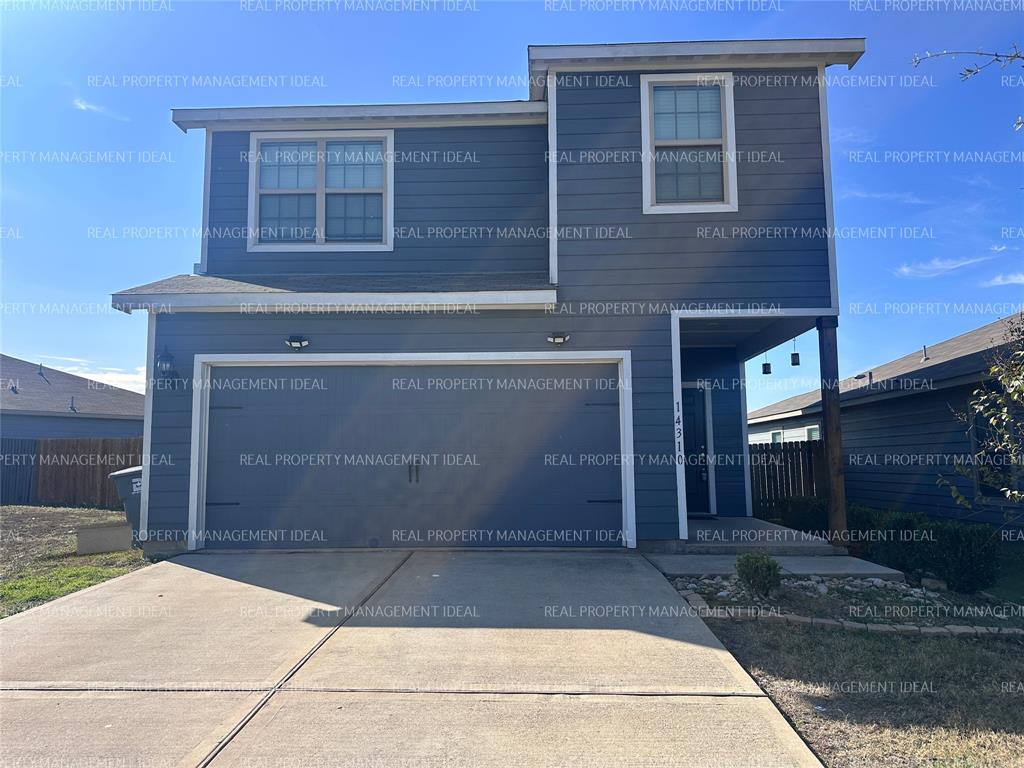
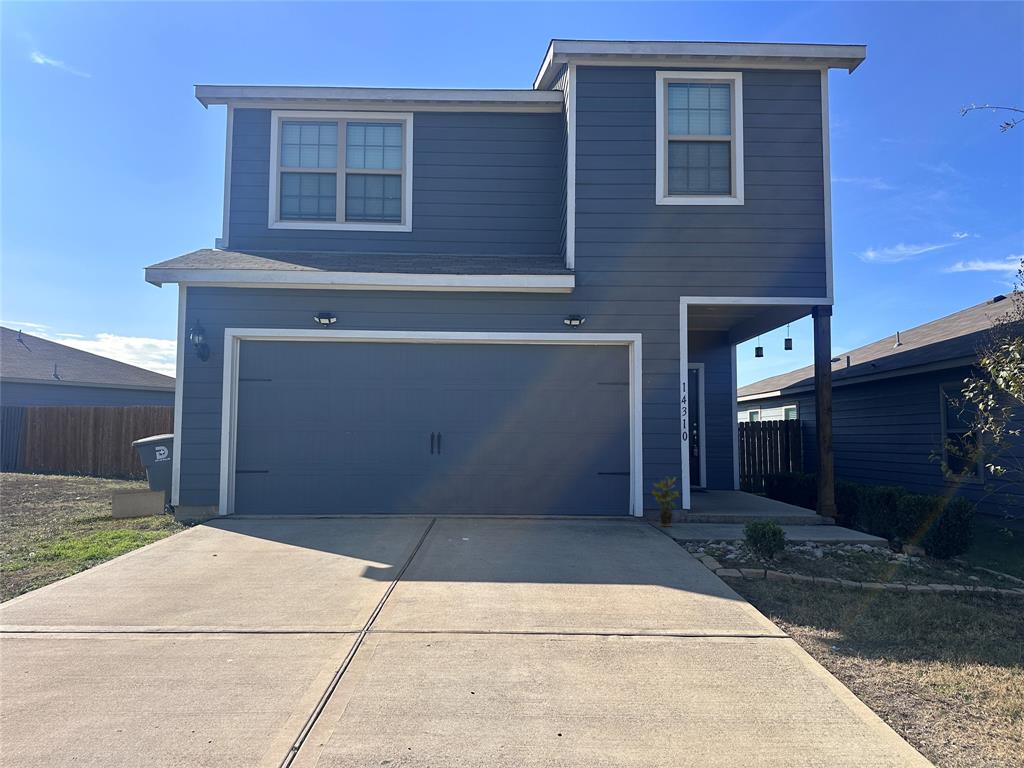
potted plant: none [643,504,674,560] -> present [653,478,679,526]

